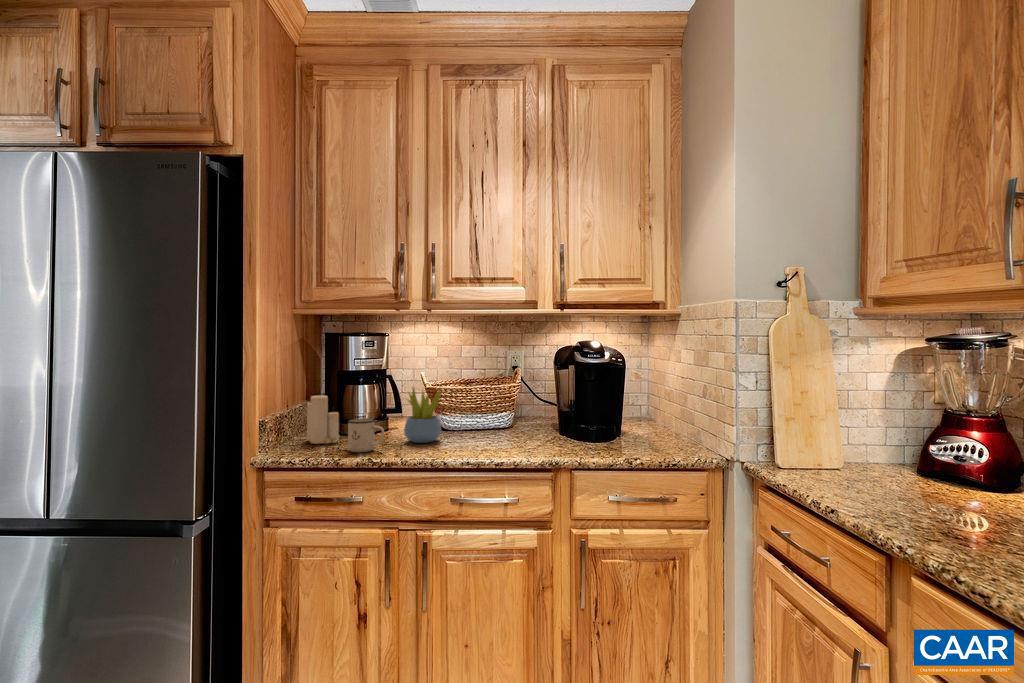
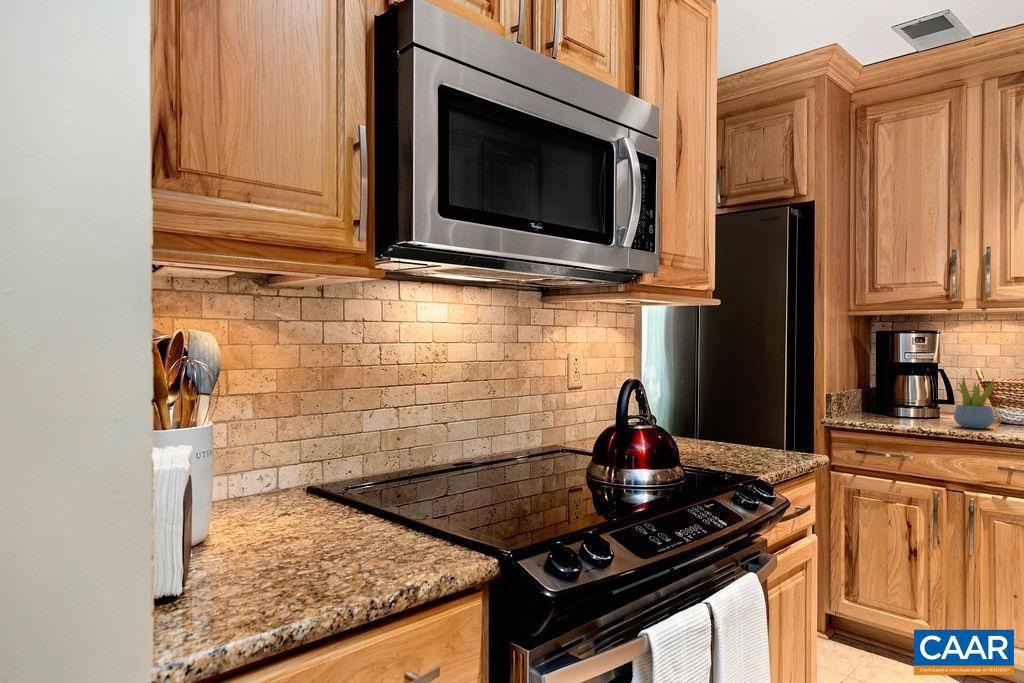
candle: present [307,395,339,444] -> none [861,377,890,421]
mug: present [348,418,384,452] -> none [898,400,933,427]

